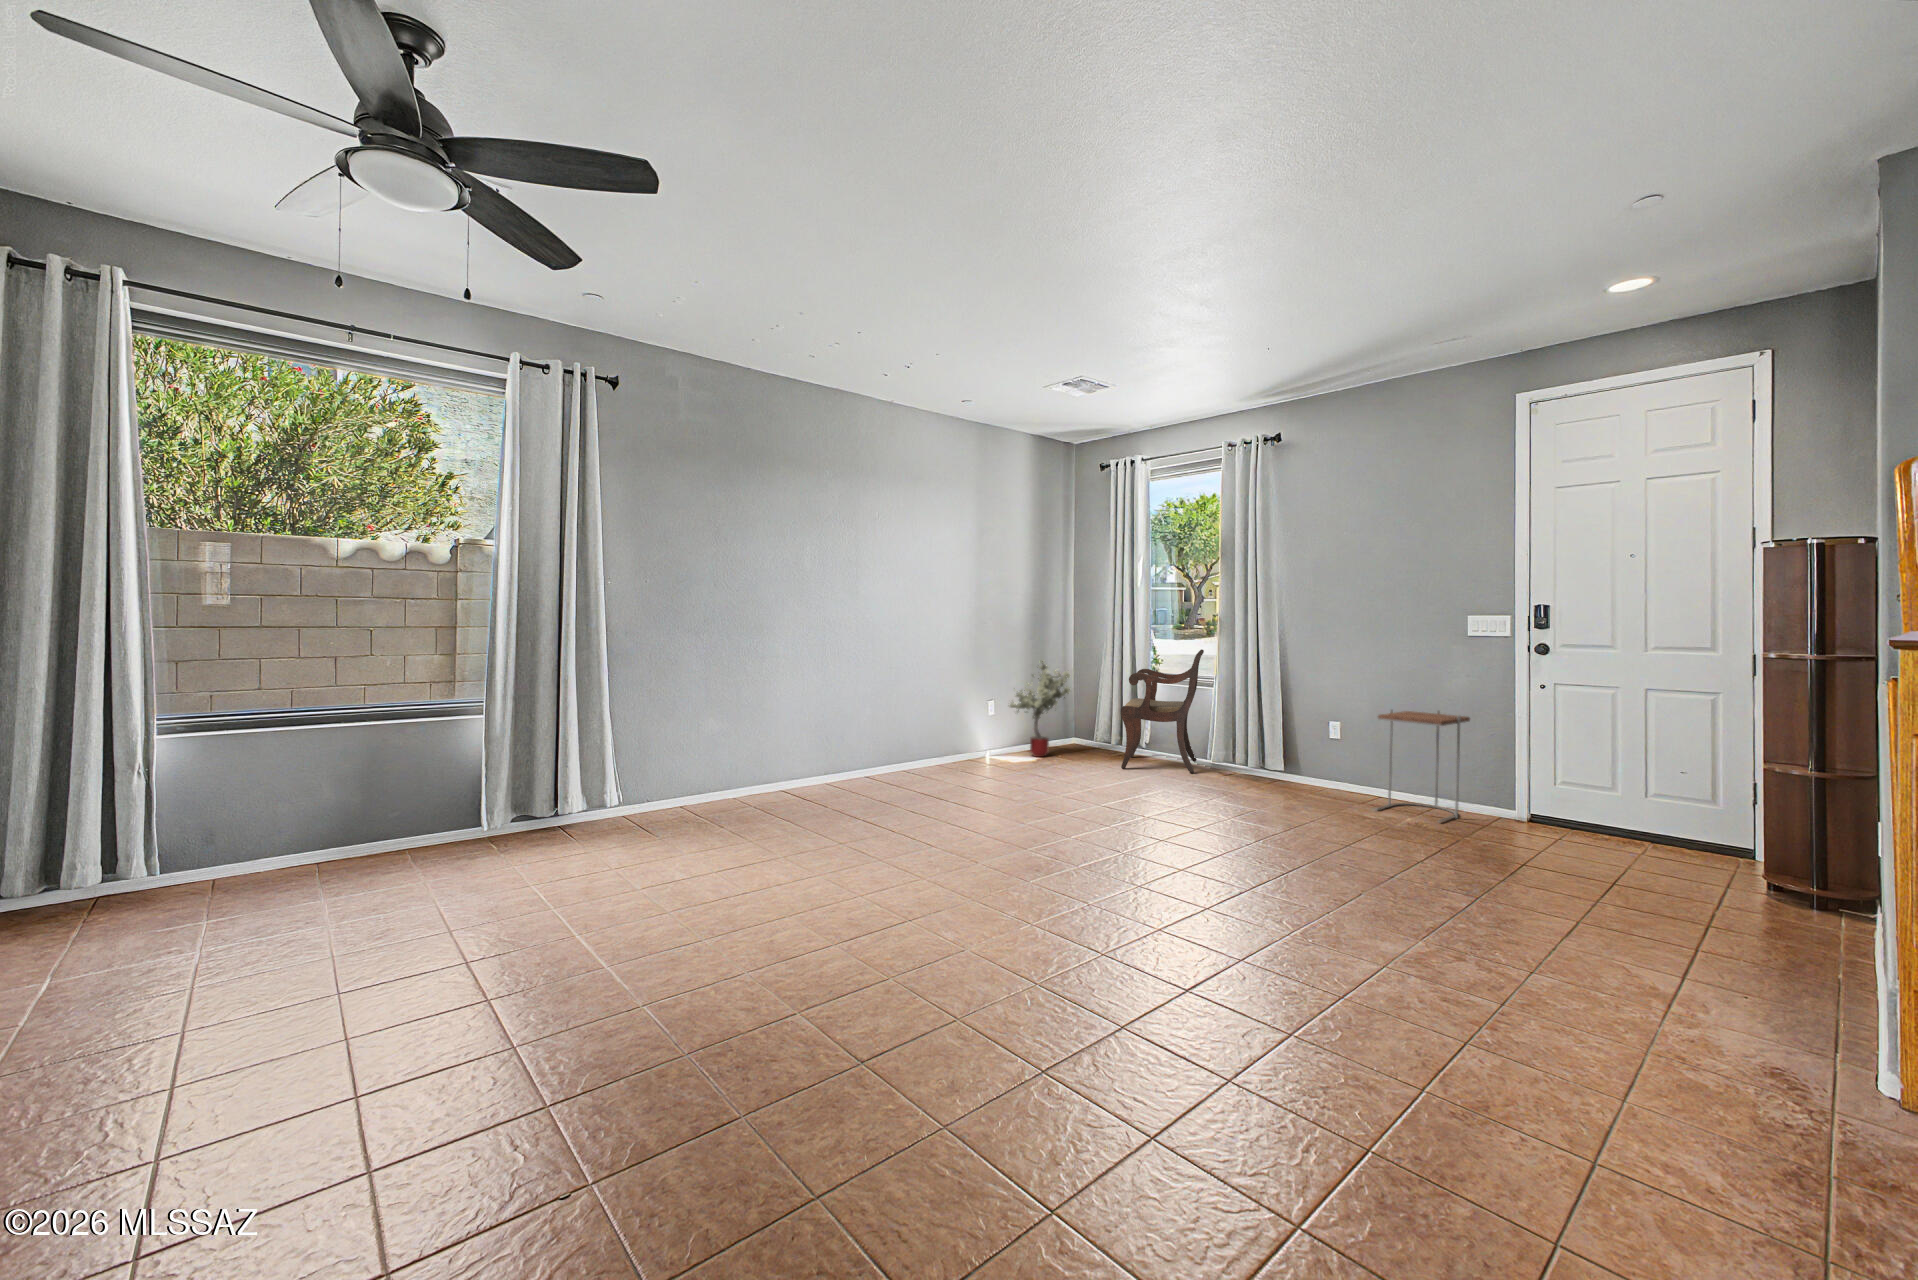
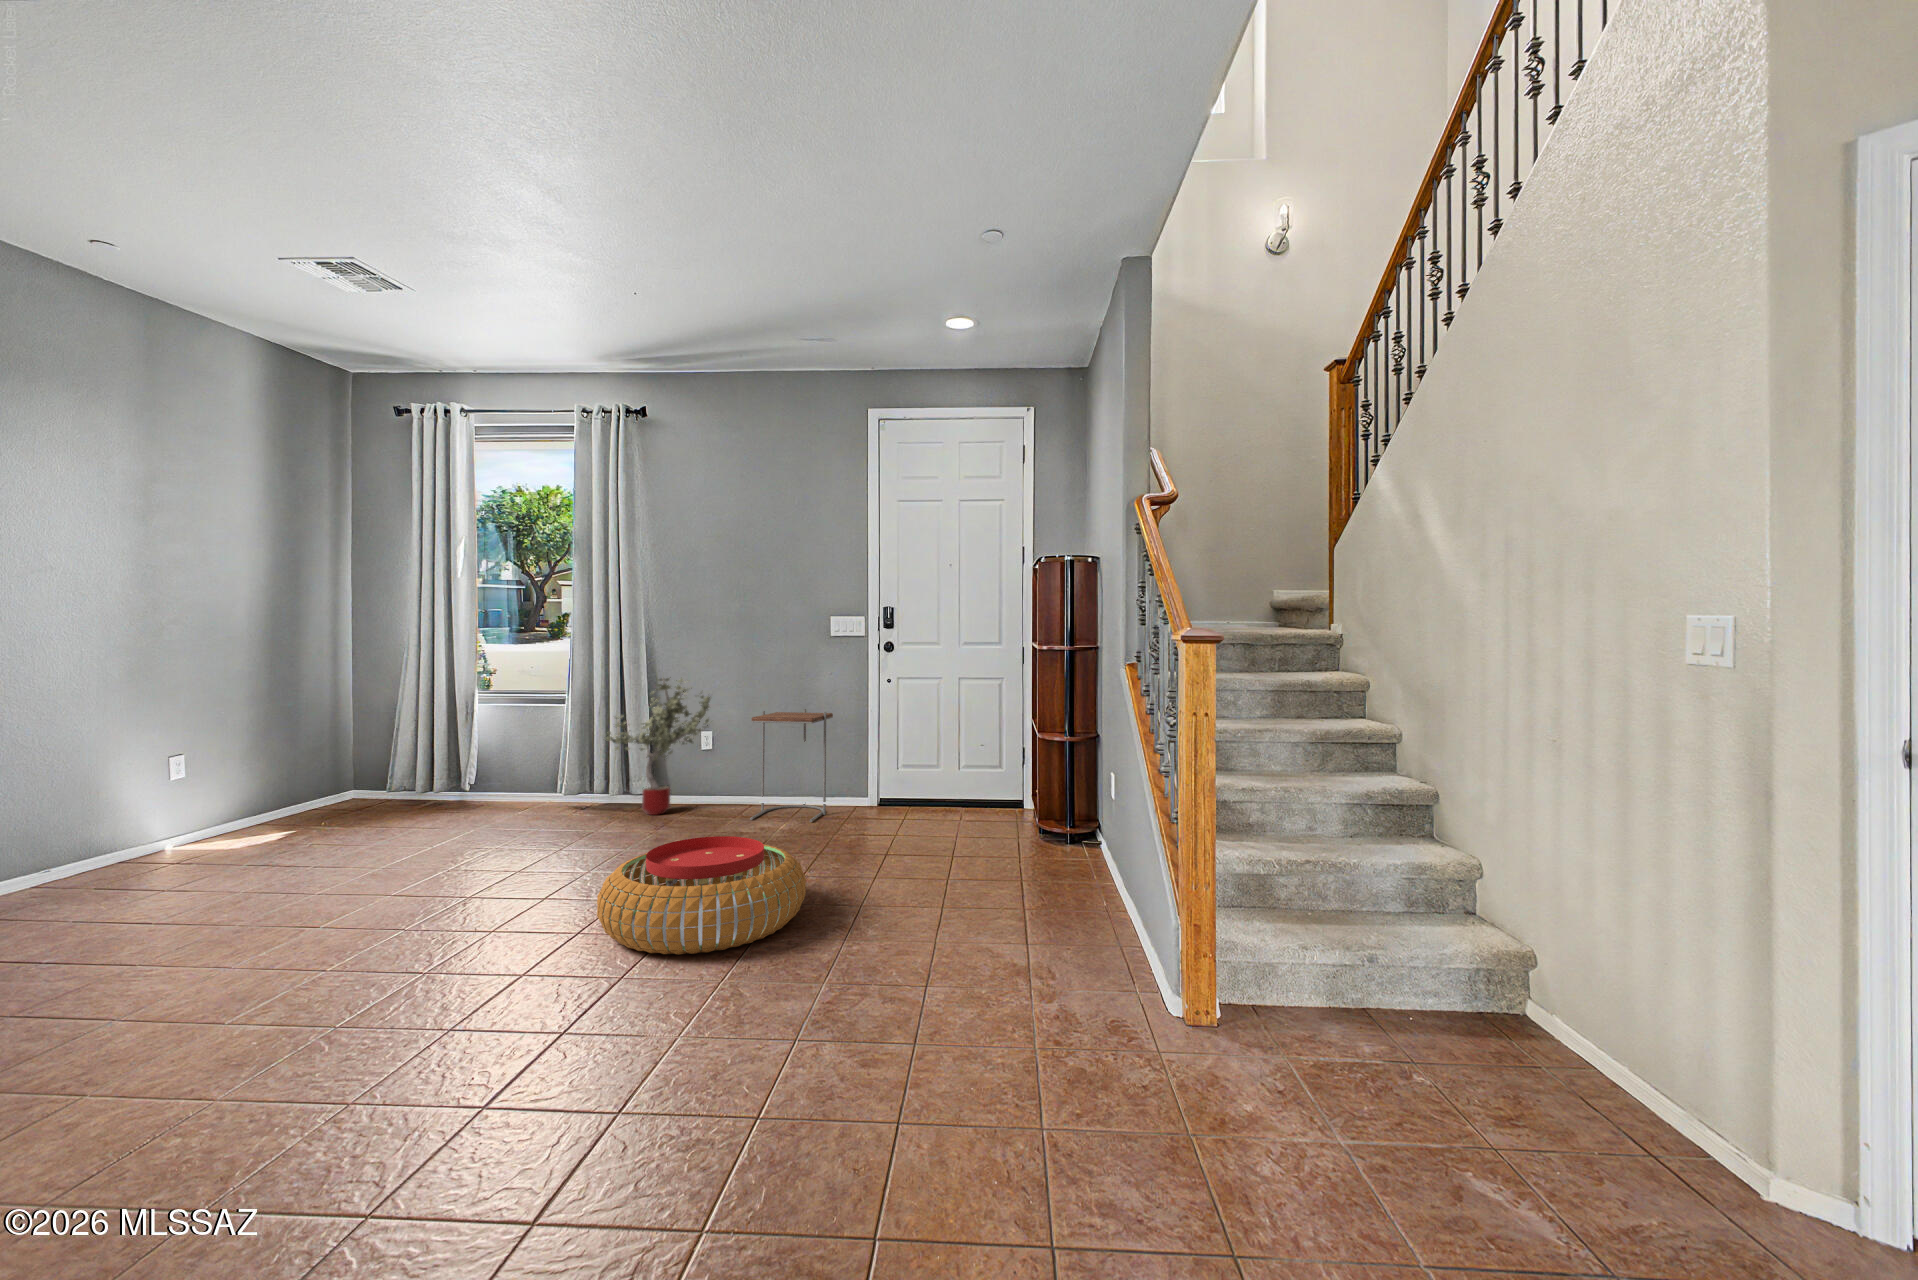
armchair: present [1121,649,1204,773] -> none [427,658,551,819]
potted tree: present [1010,661,1070,757] -> present [604,678,711,815]
pouf: none [1237,813,1410,903] -> present [597,836,806,955]

